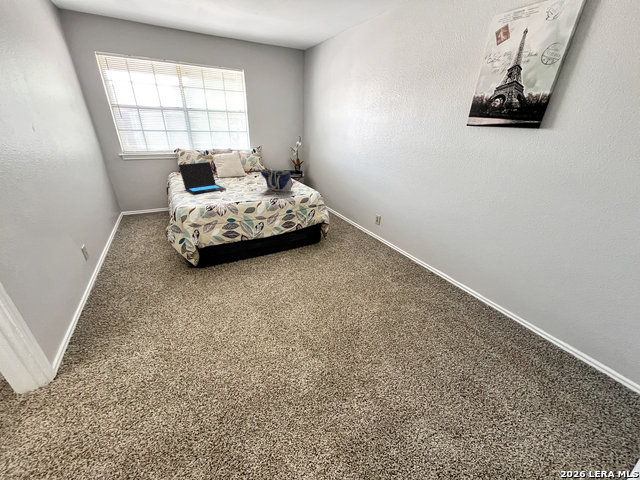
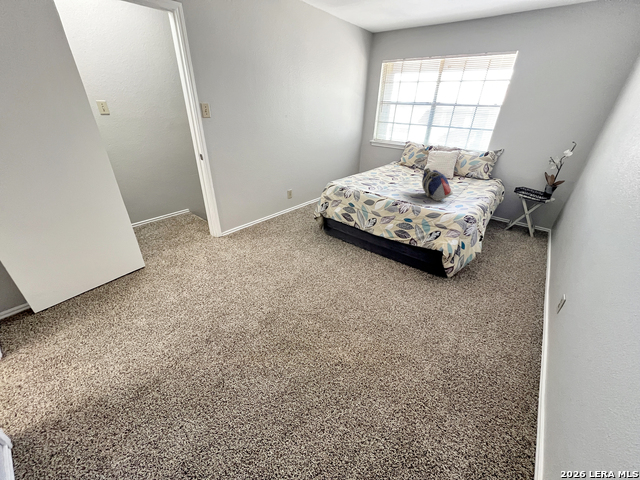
laptop: present [178,162,226,194] -> none [363,151,403,182]

